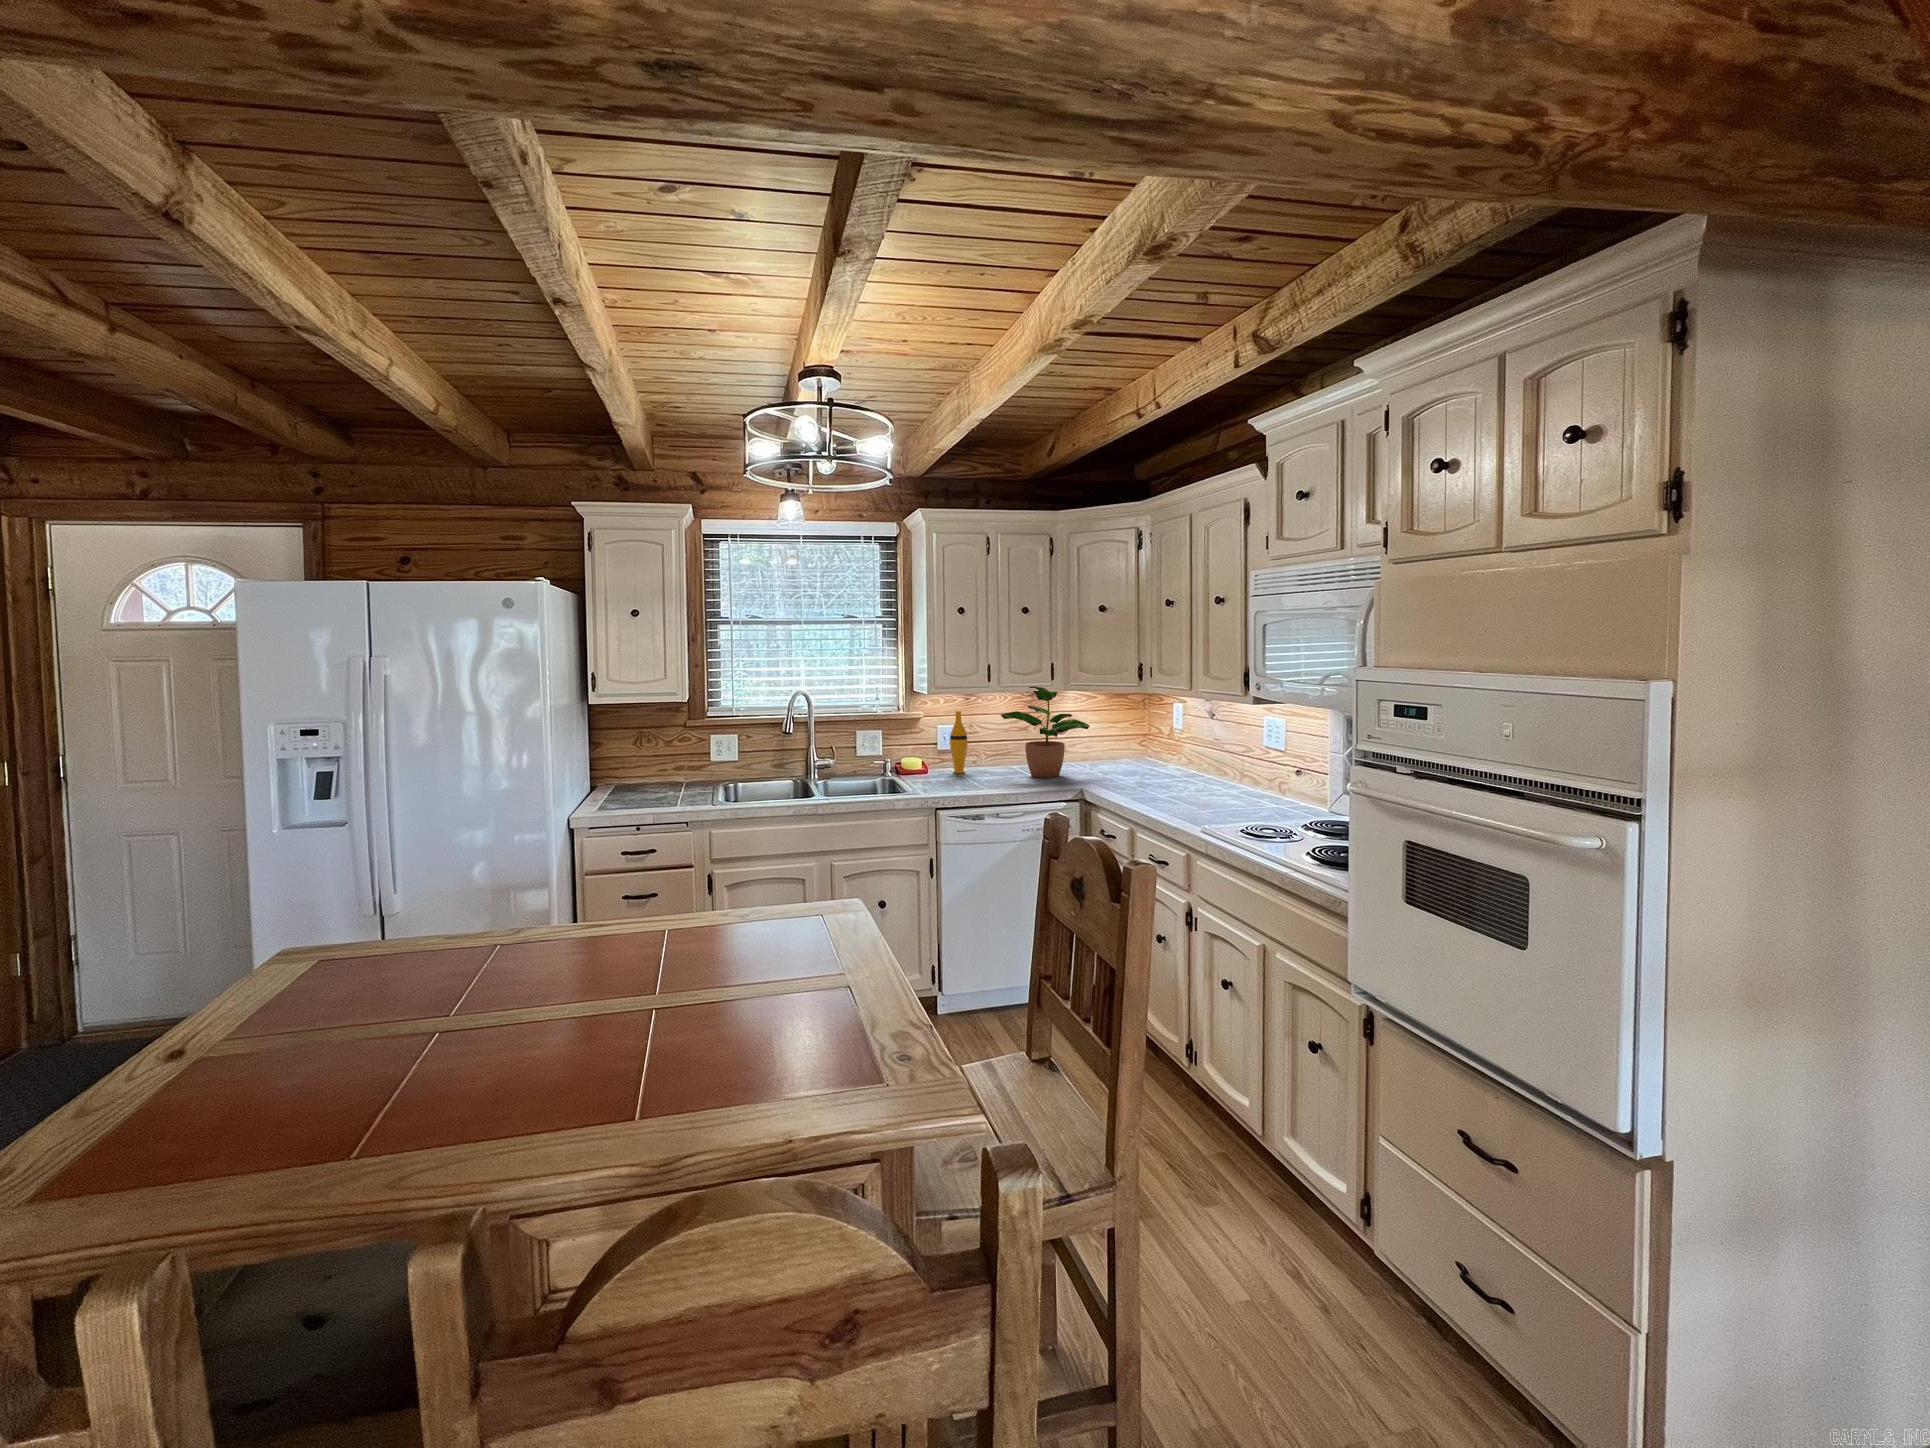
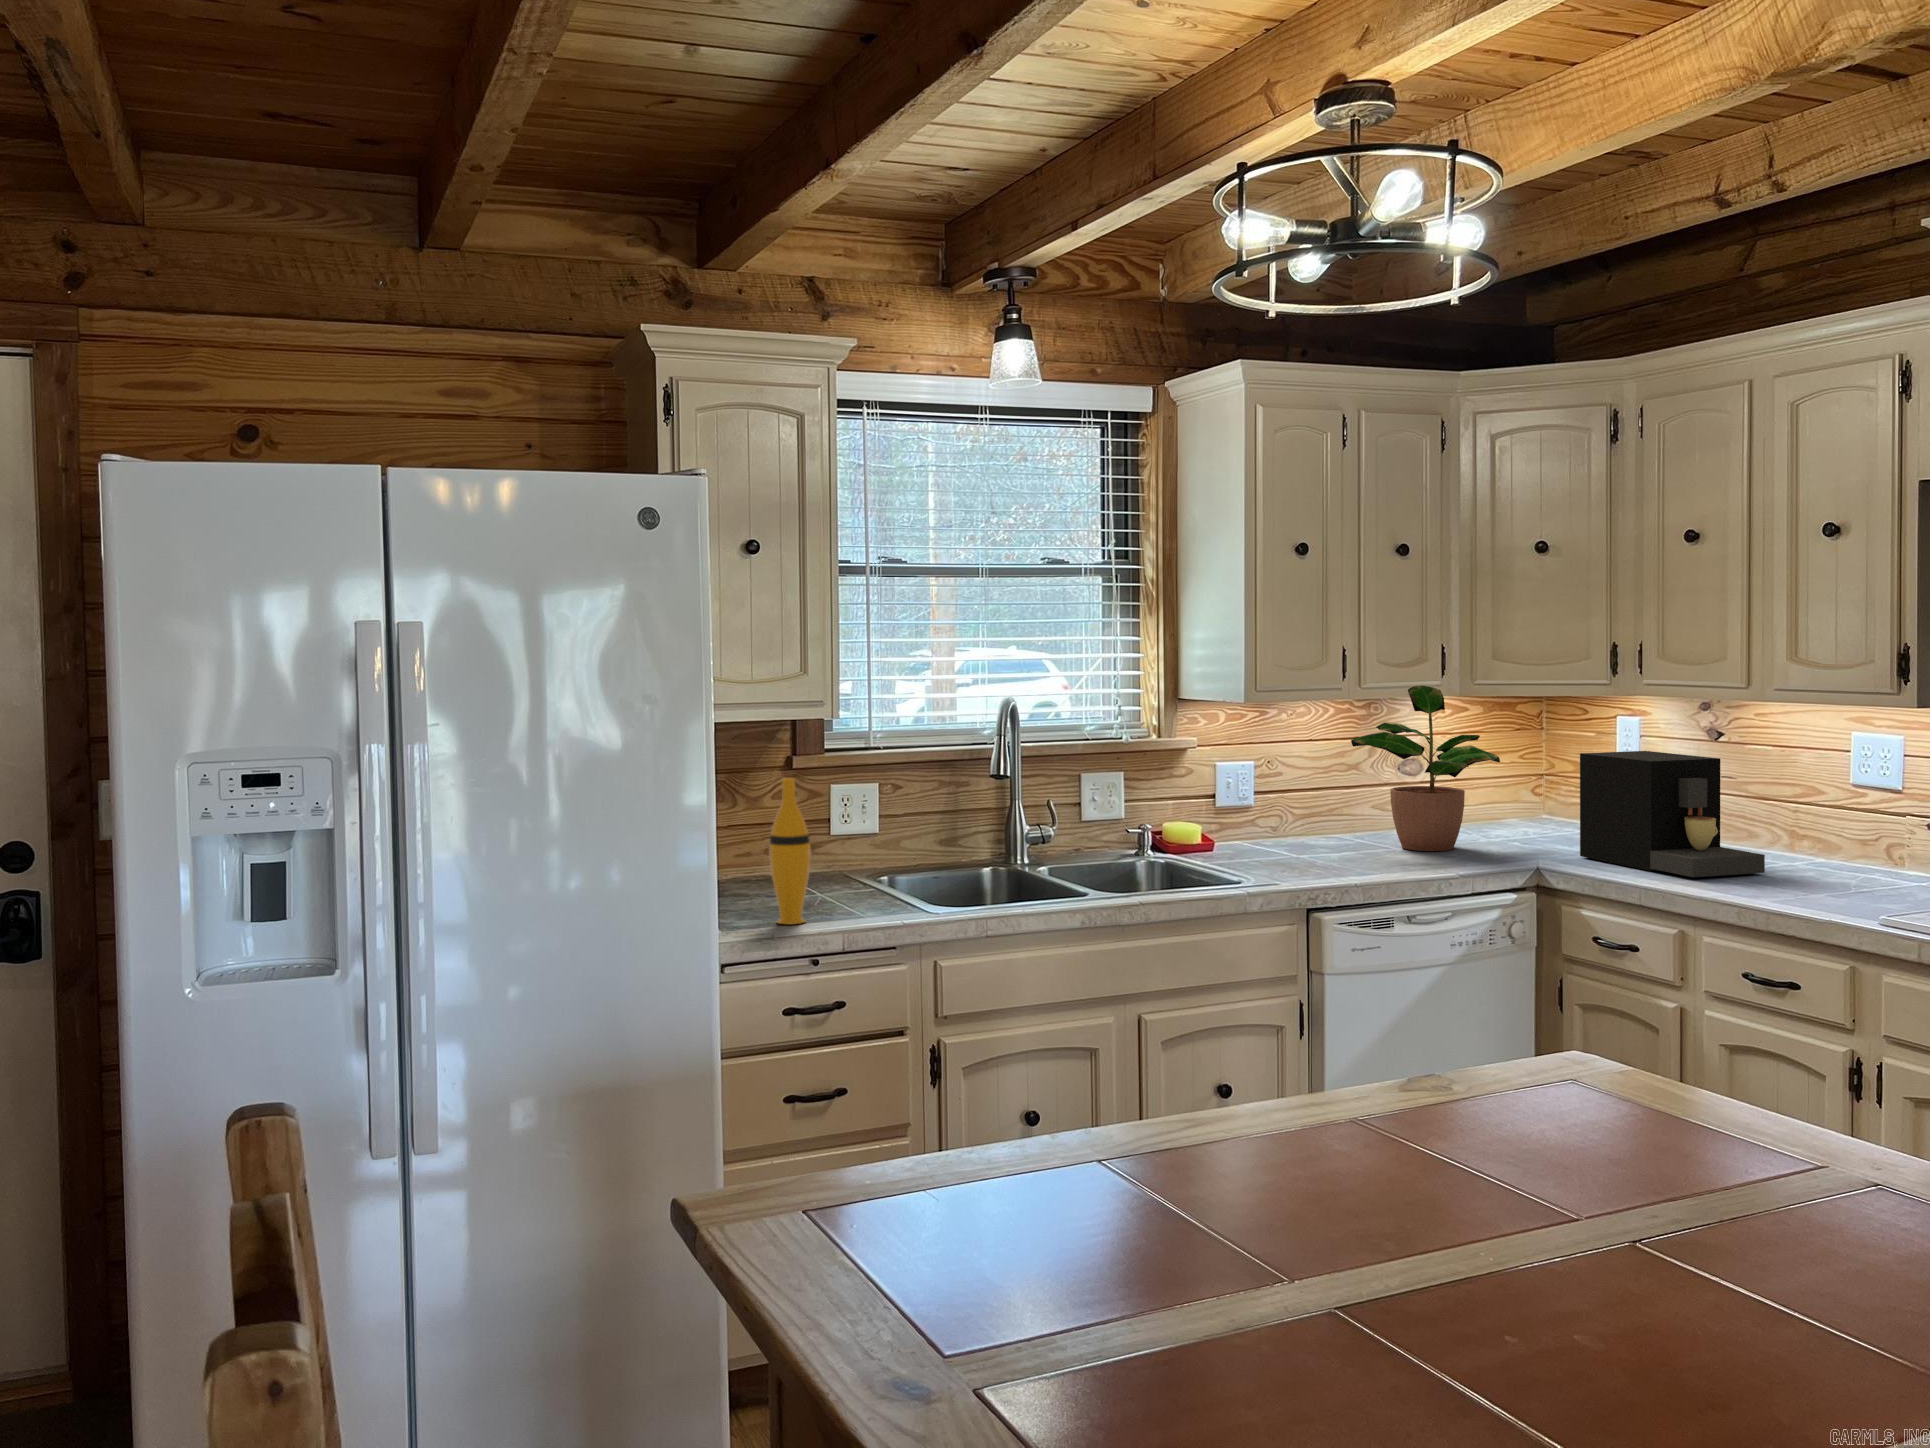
vase: present [950,711,967,773] -> present [769,778,811,925]
coffee maker: none [1113,725,1190,799] -> present [1580,751,1765,877]

